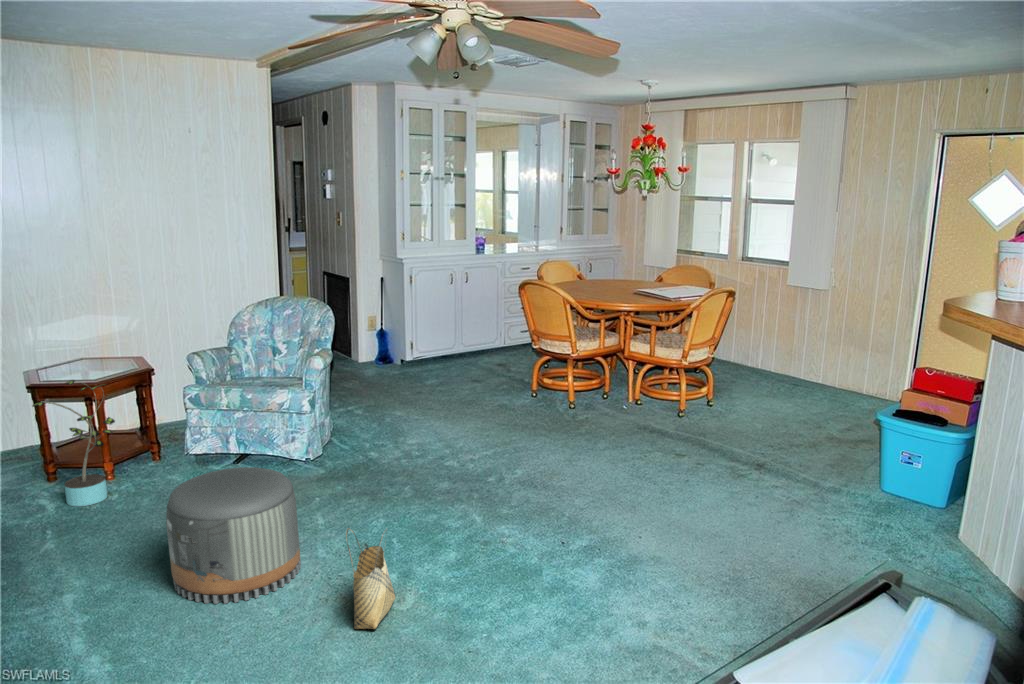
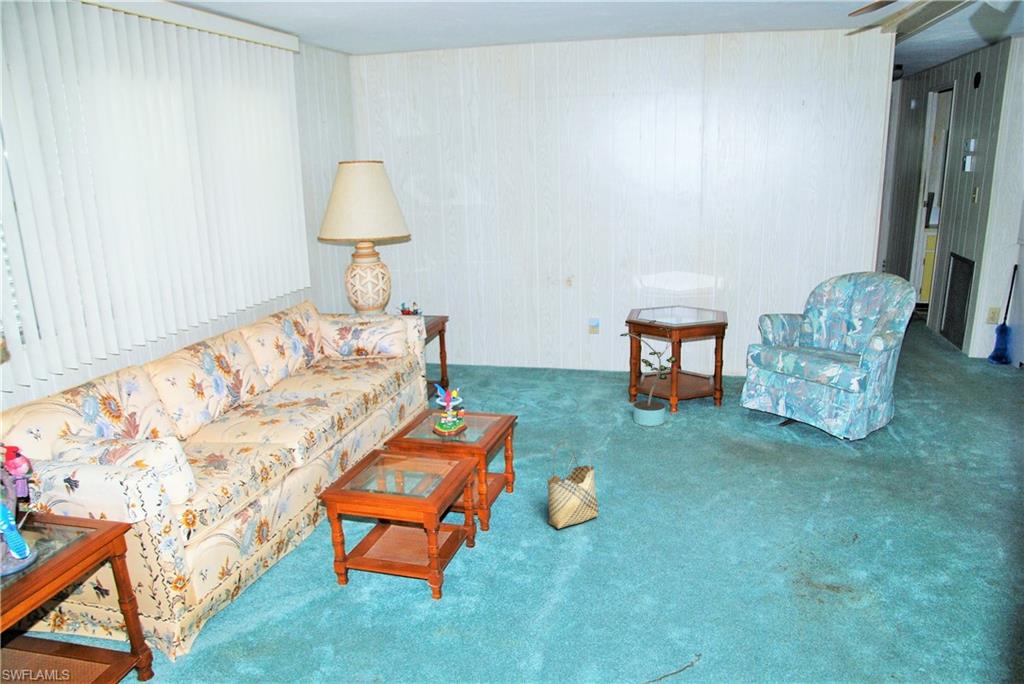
pouf: present [166,467,301,604] -> none [664,424,790,555]
woven basket: present [346,528,395,629] -> present [547,442,598,529]

